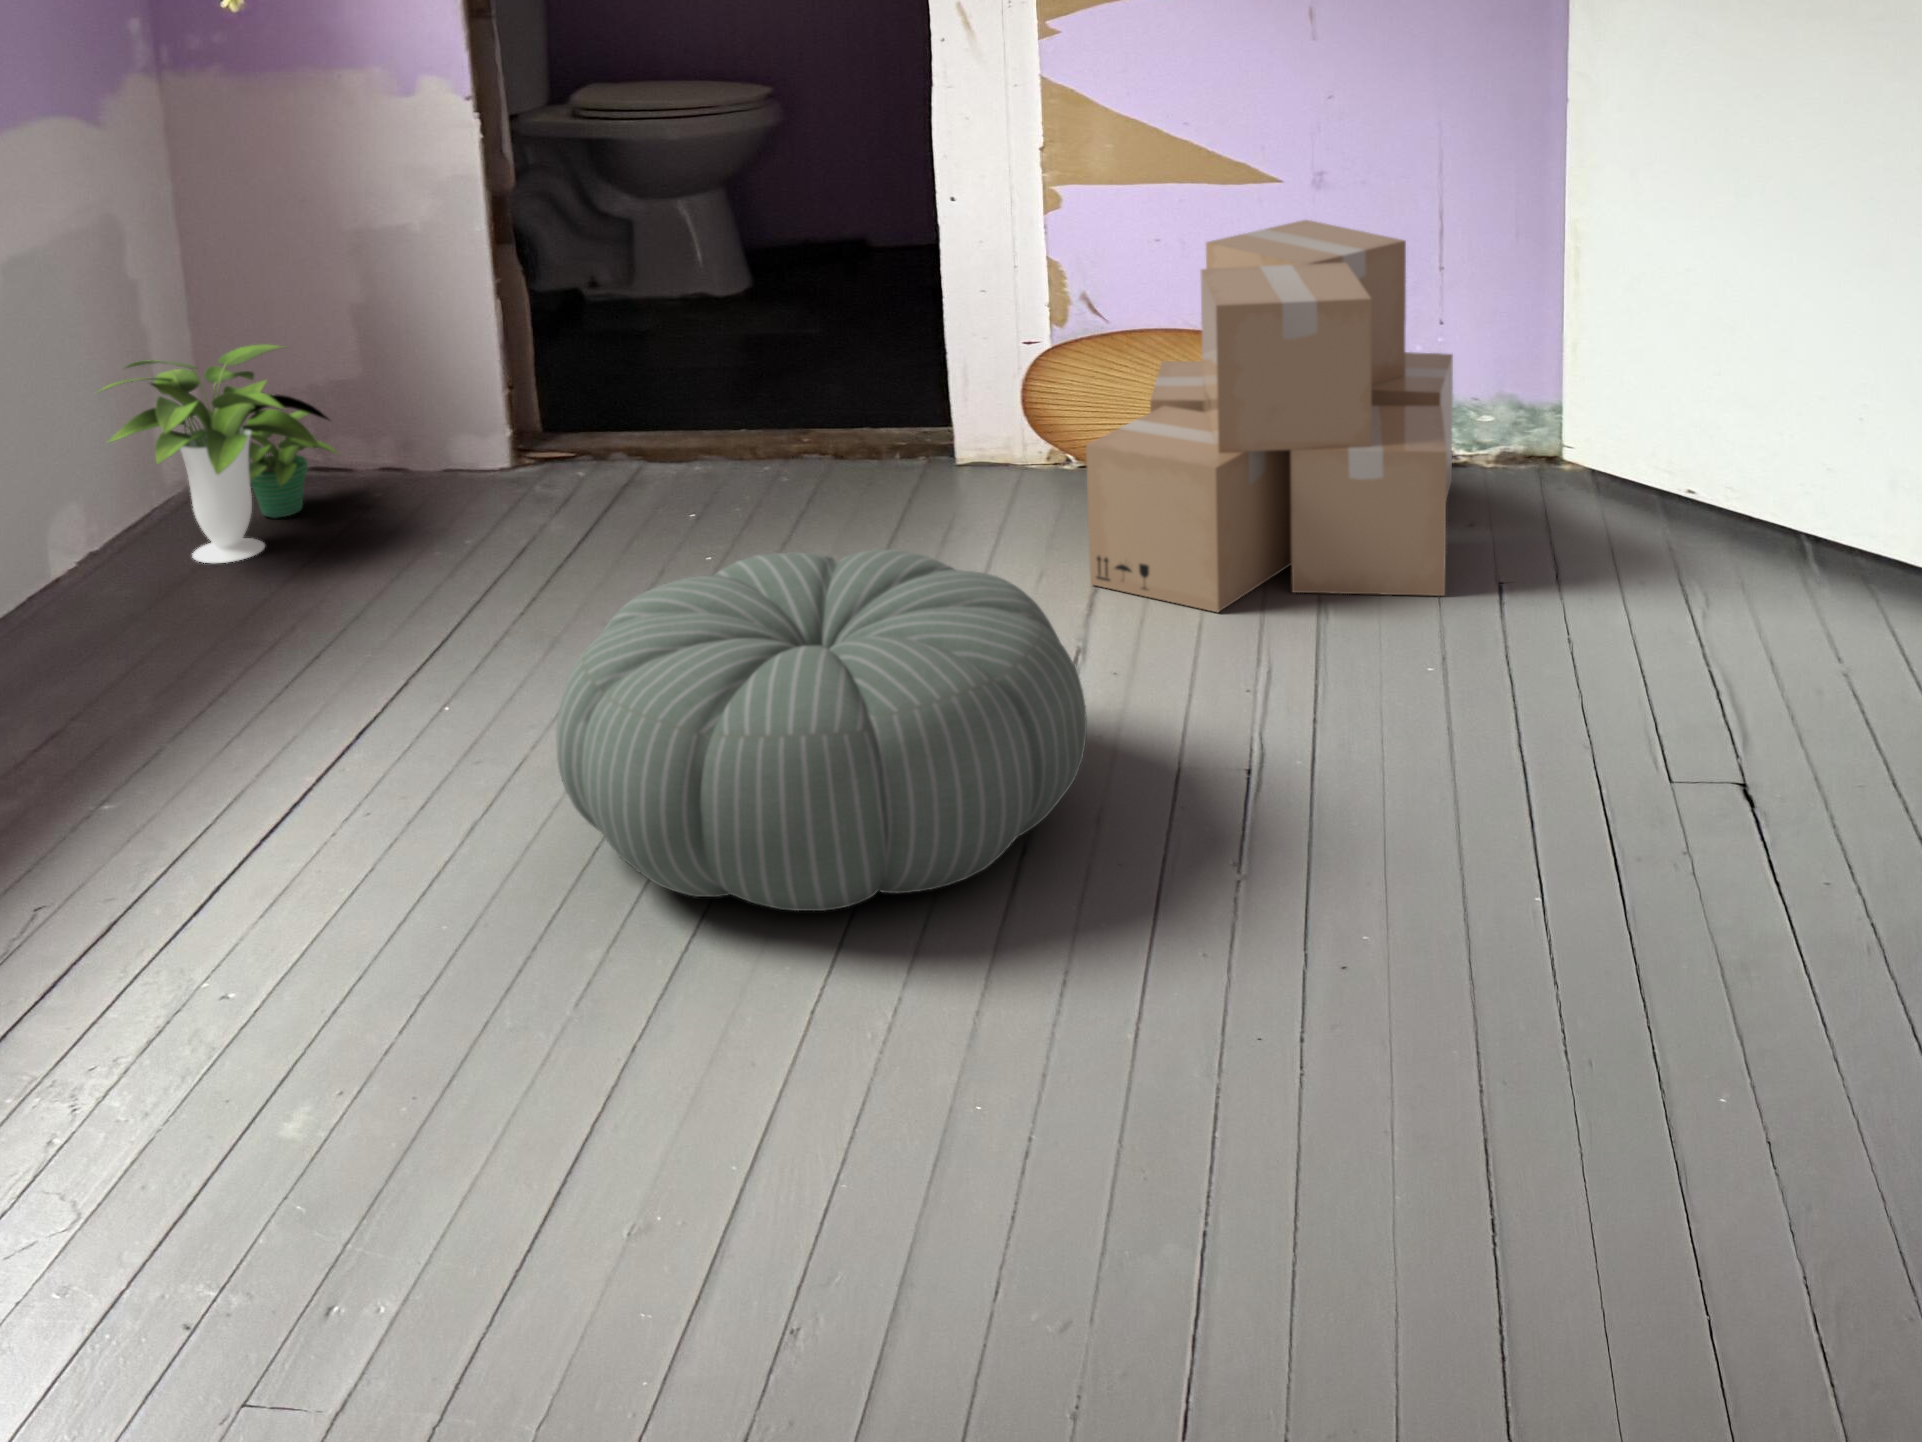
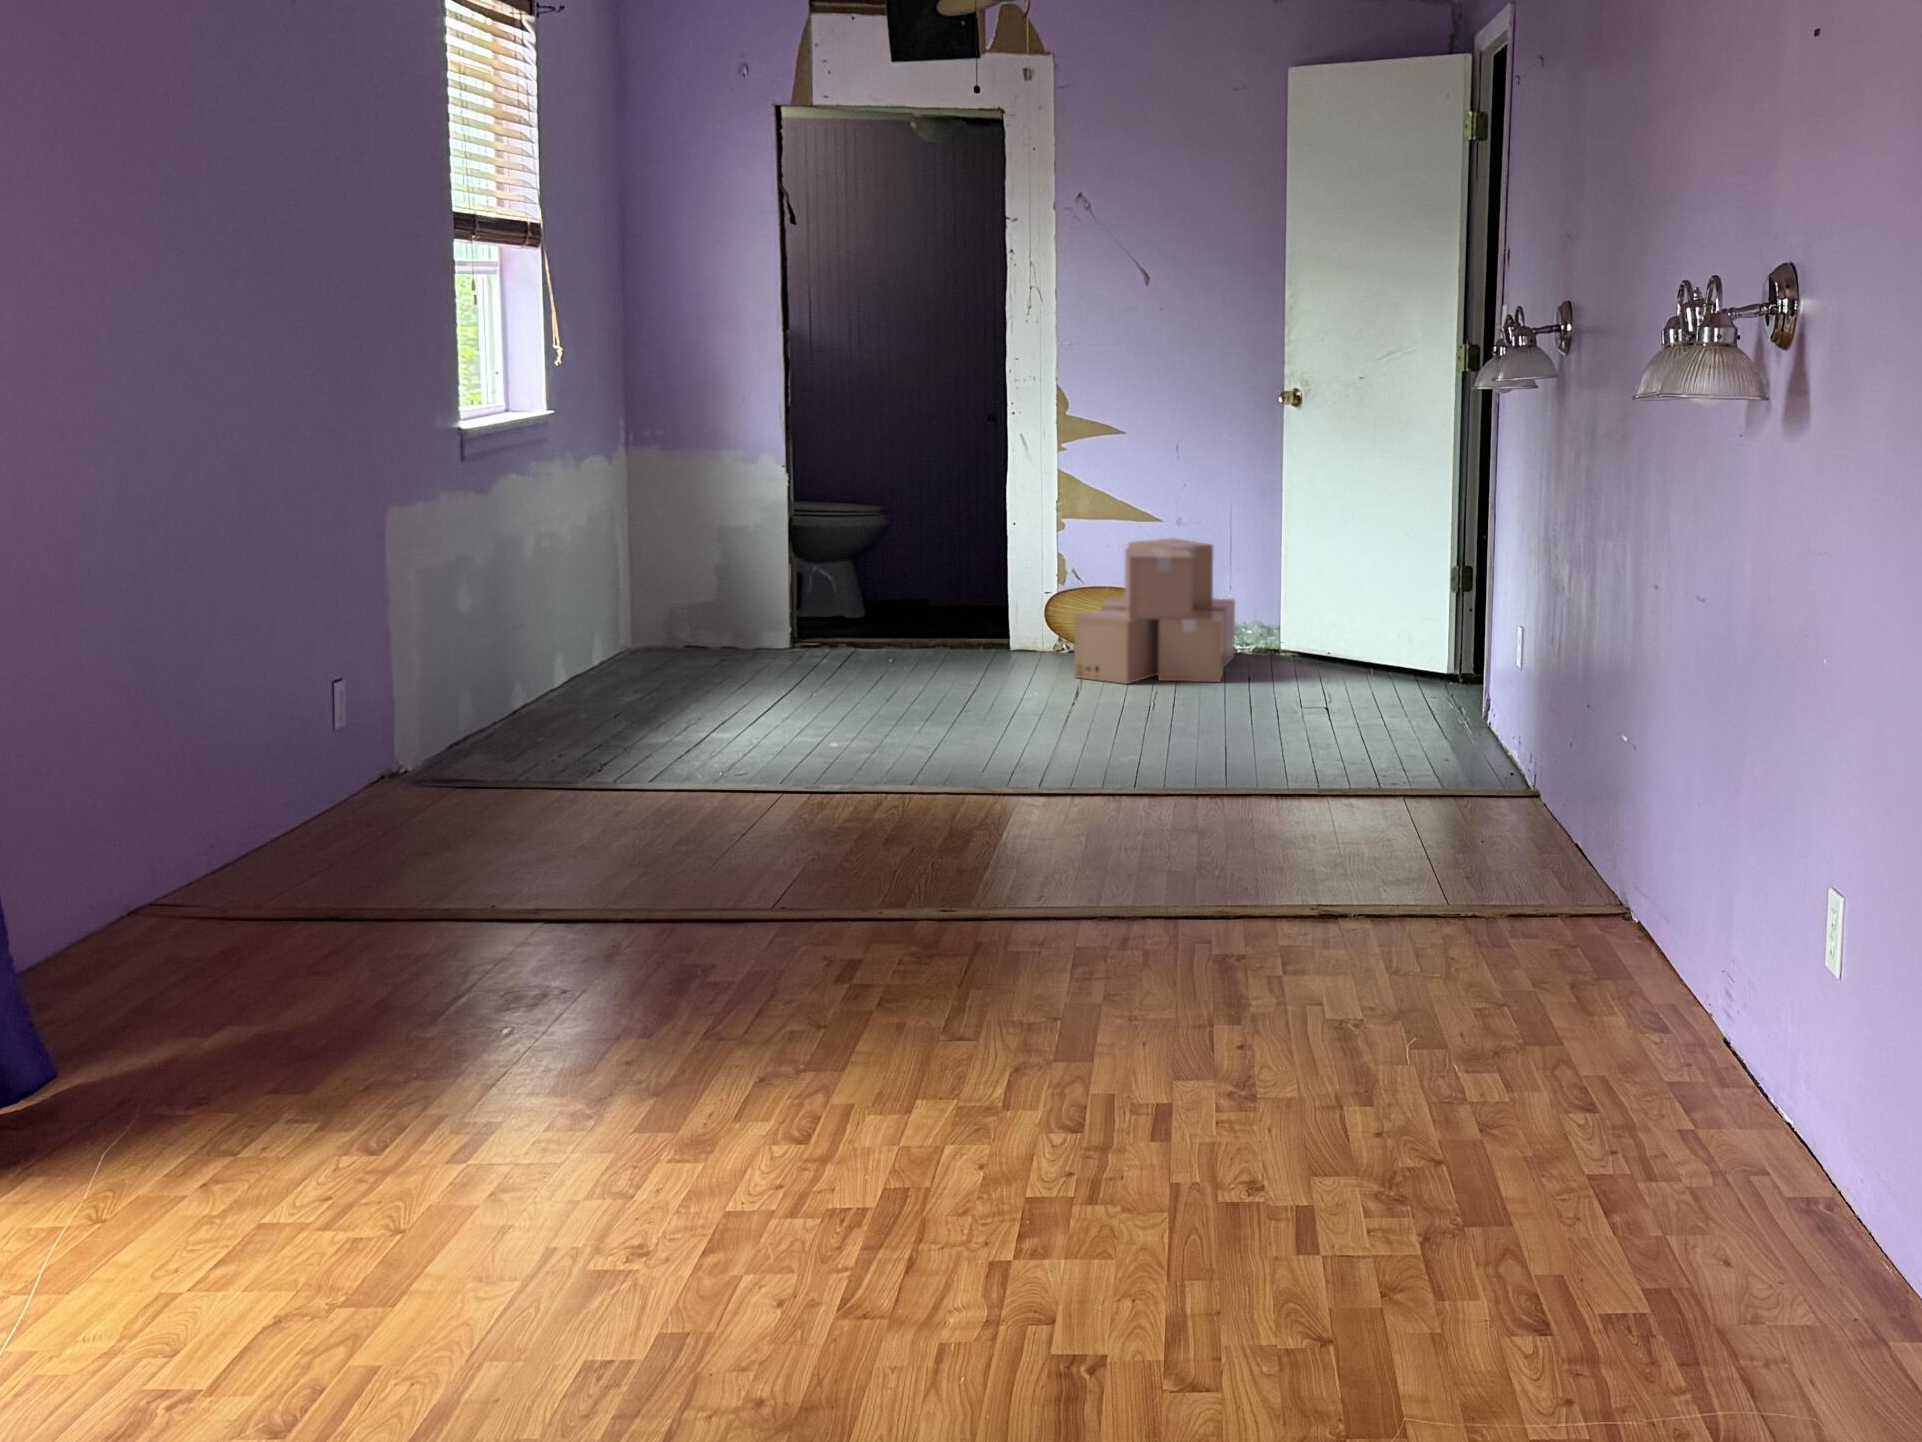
potted plant: present [100,344,338,563] -> none [624,571,729,666]
pouf: present [556,549,1087,911] -> none [876,628,1074,733]

